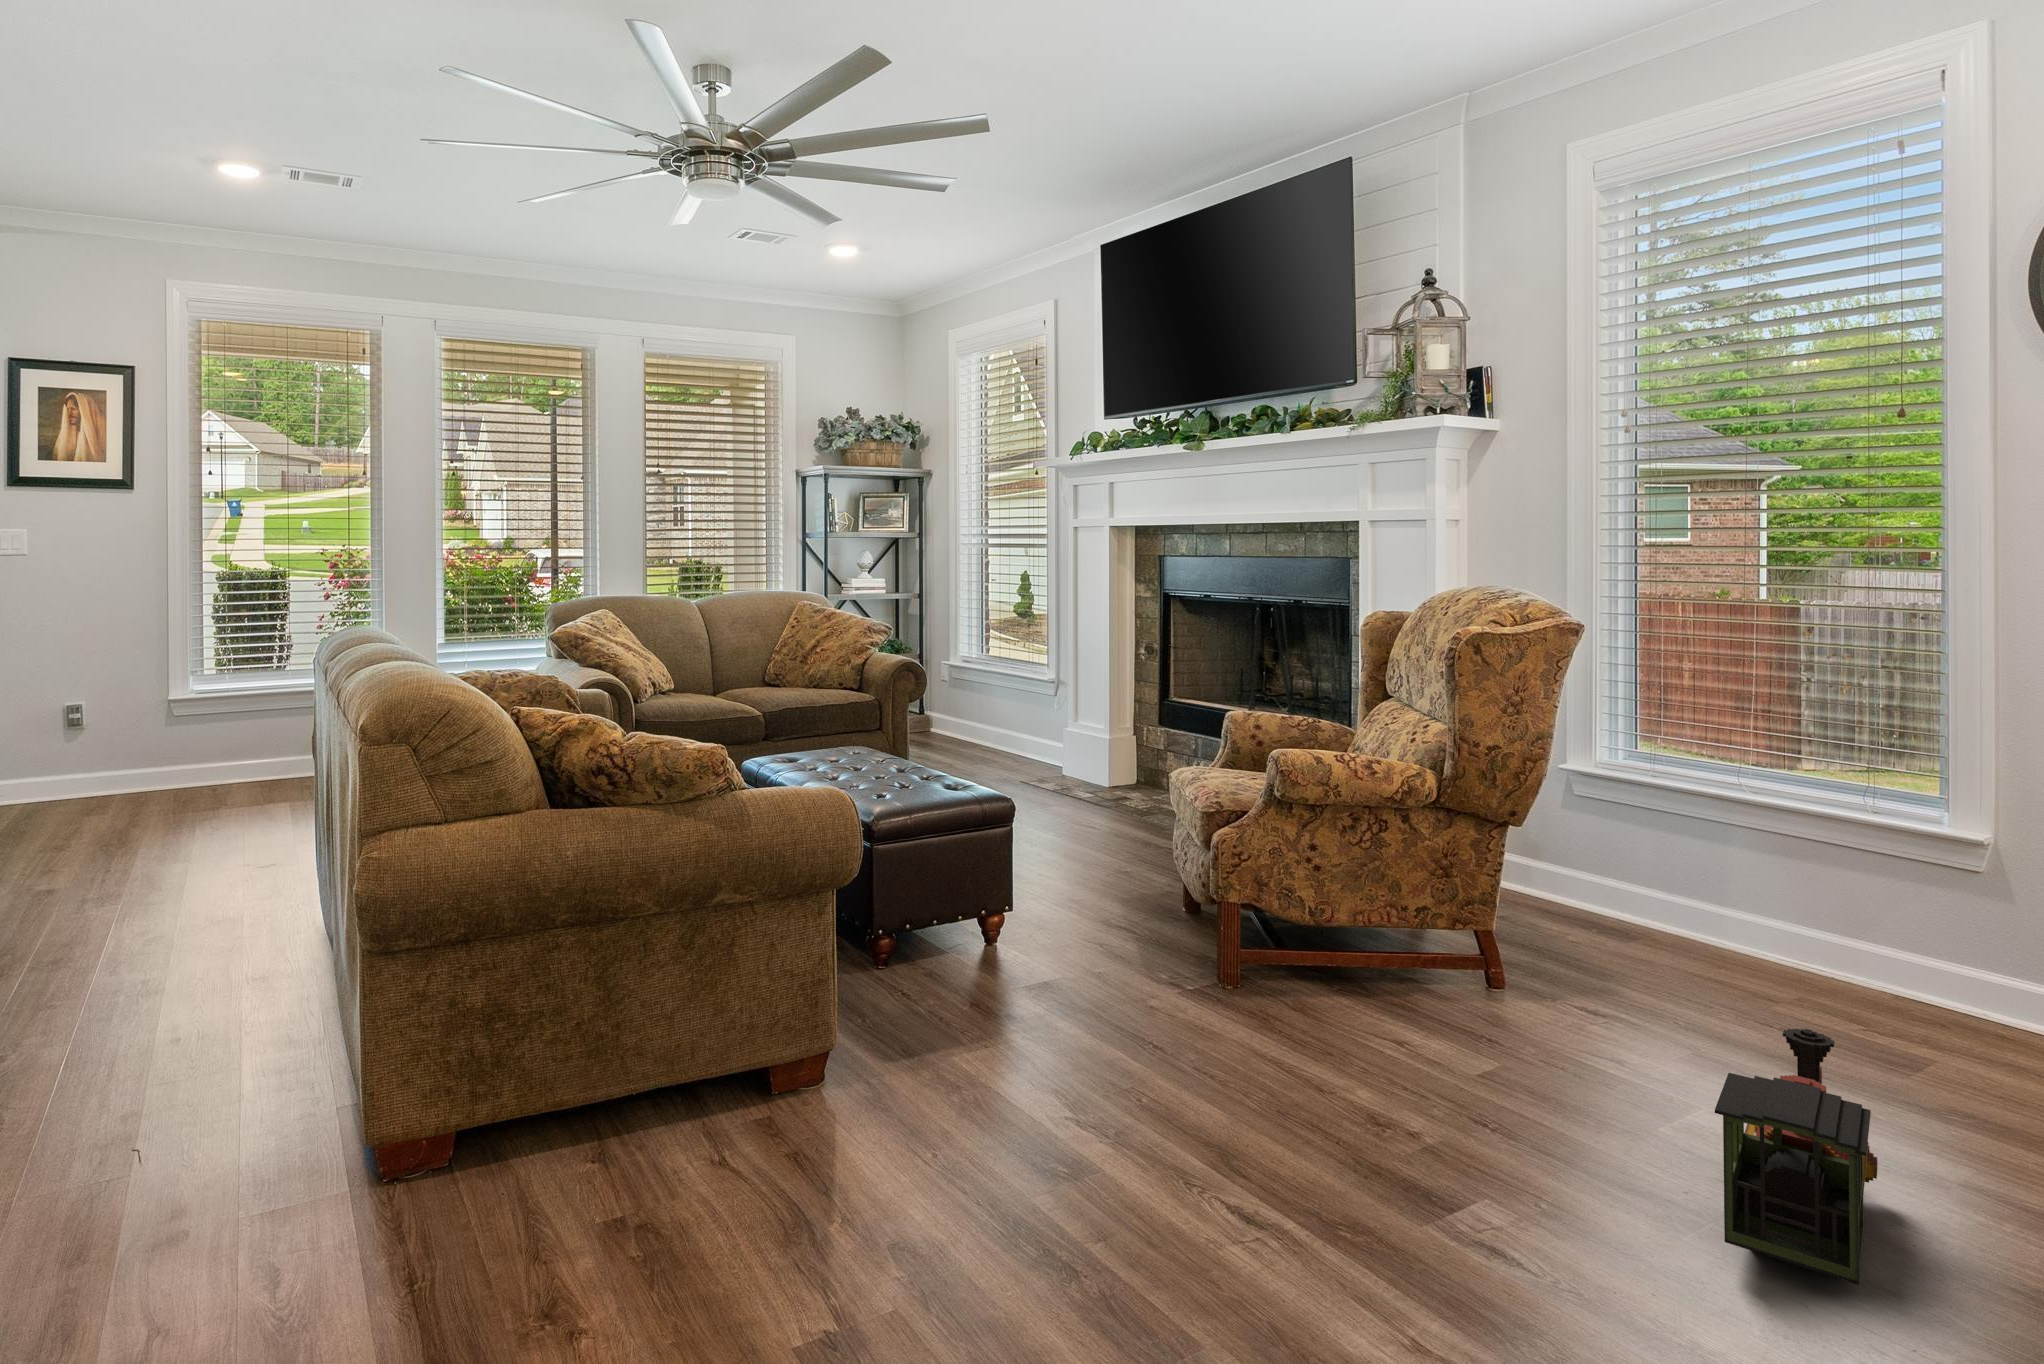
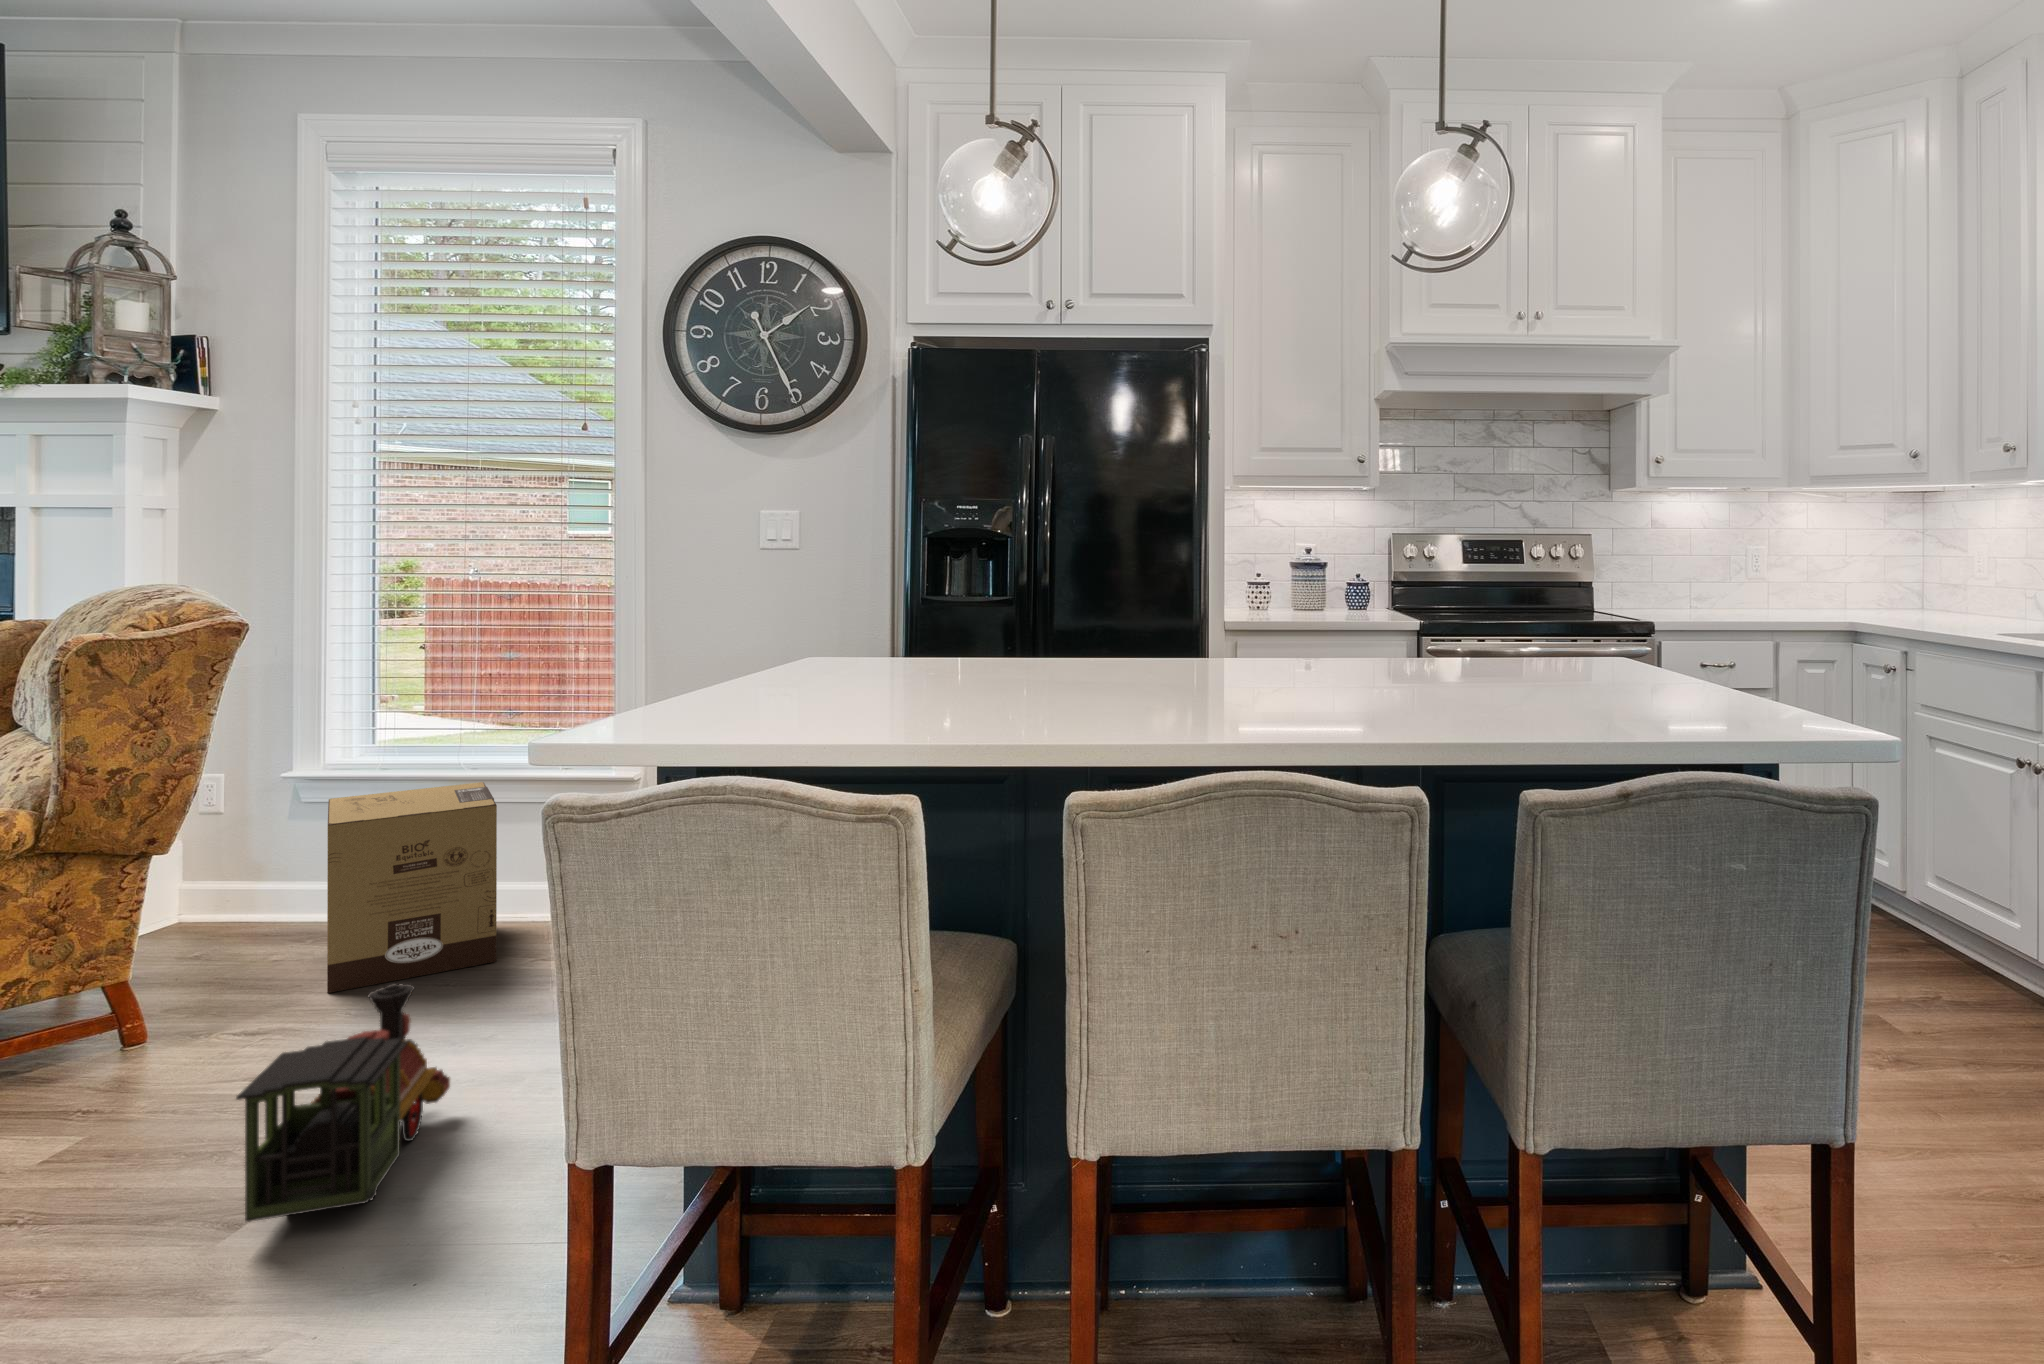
cardboard box: none [1623,799,1822,1016] -> present [327,782,497,993]

